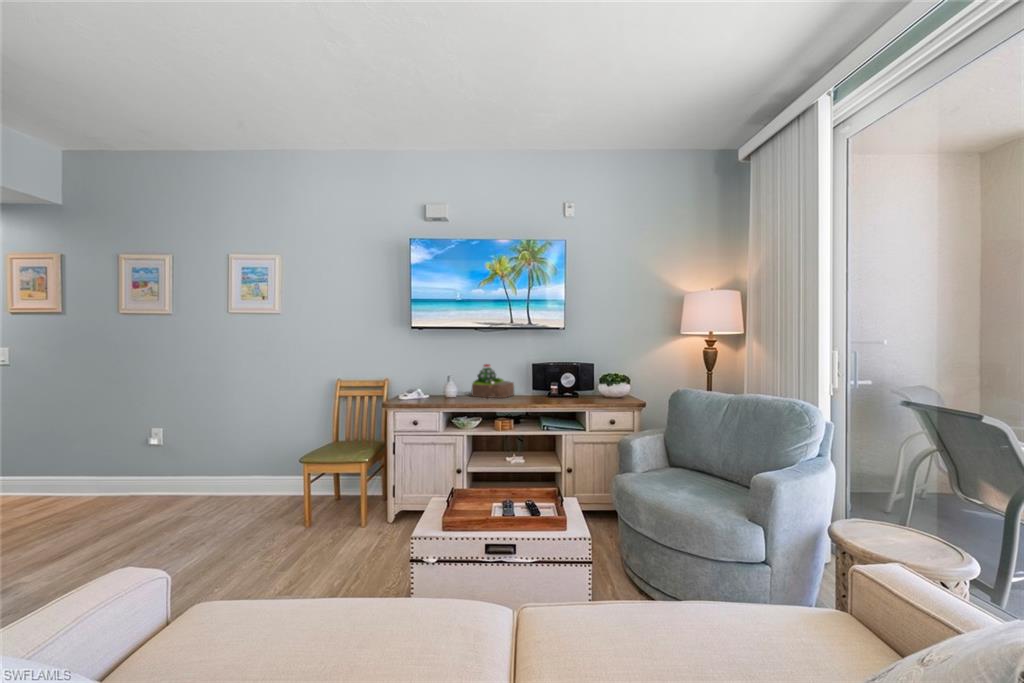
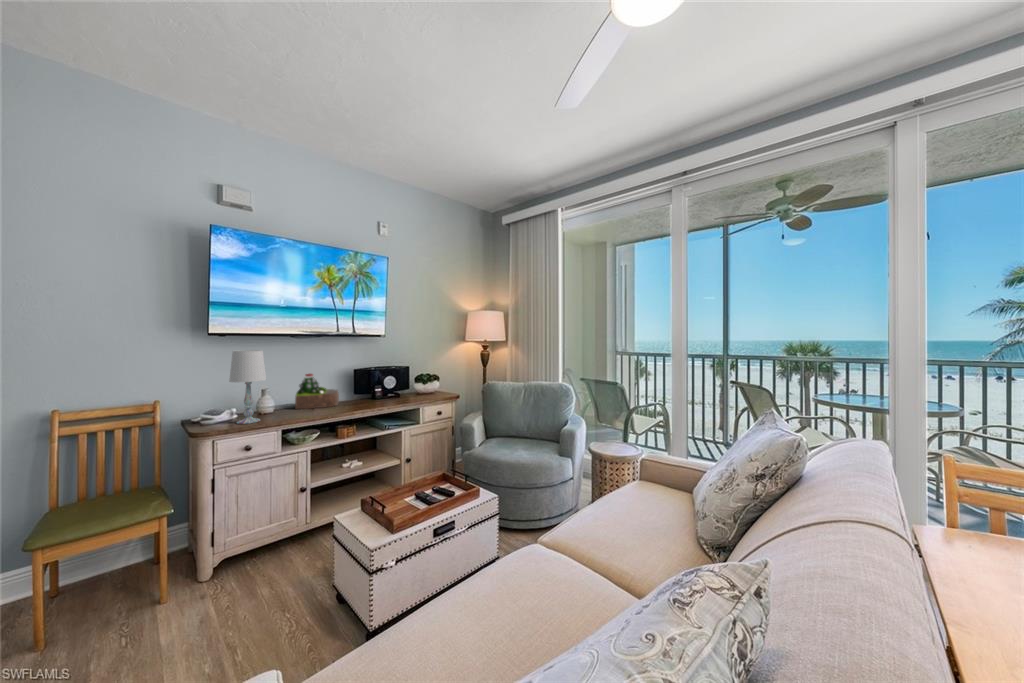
table lamp: none [411,340,437,402] -> present [229,350,266,424]

